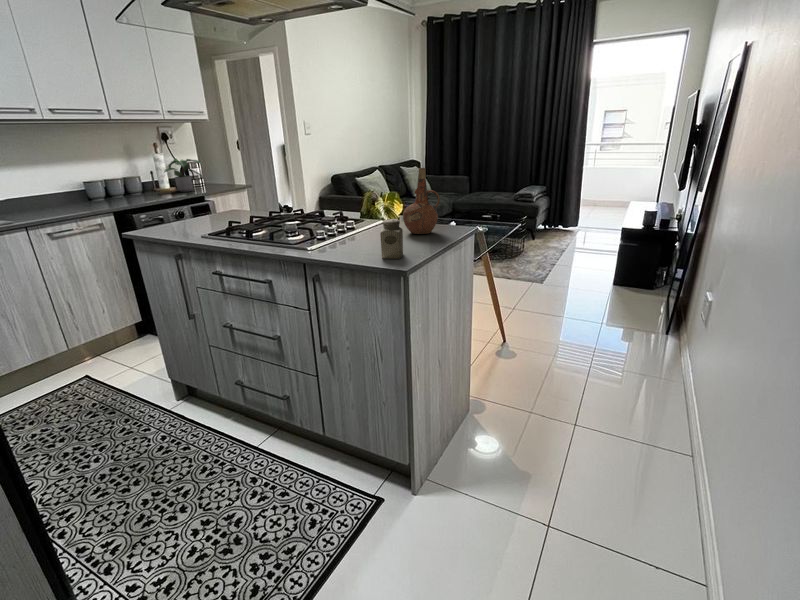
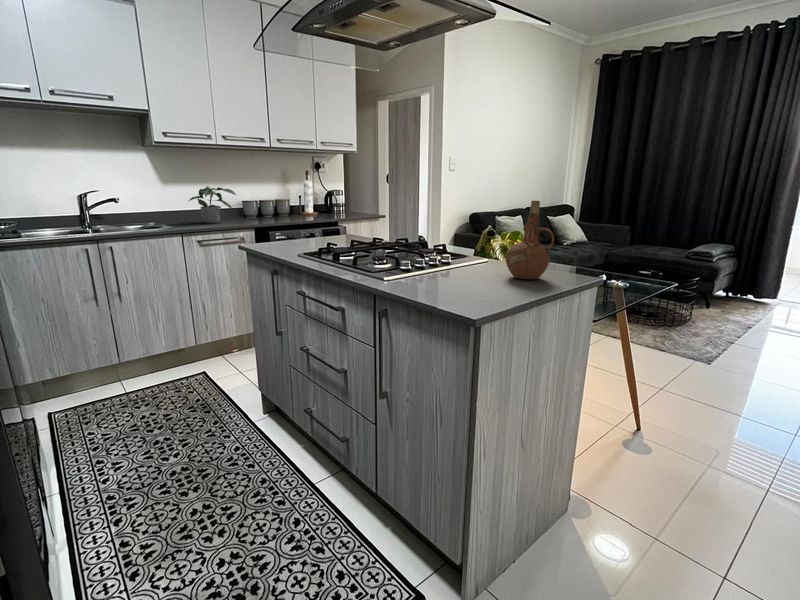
potted plant: present [164,159,203,192] -> present [189,186,236,223]
salt shaker: present [380,219,403,259] -> none [459,255,490,304]

